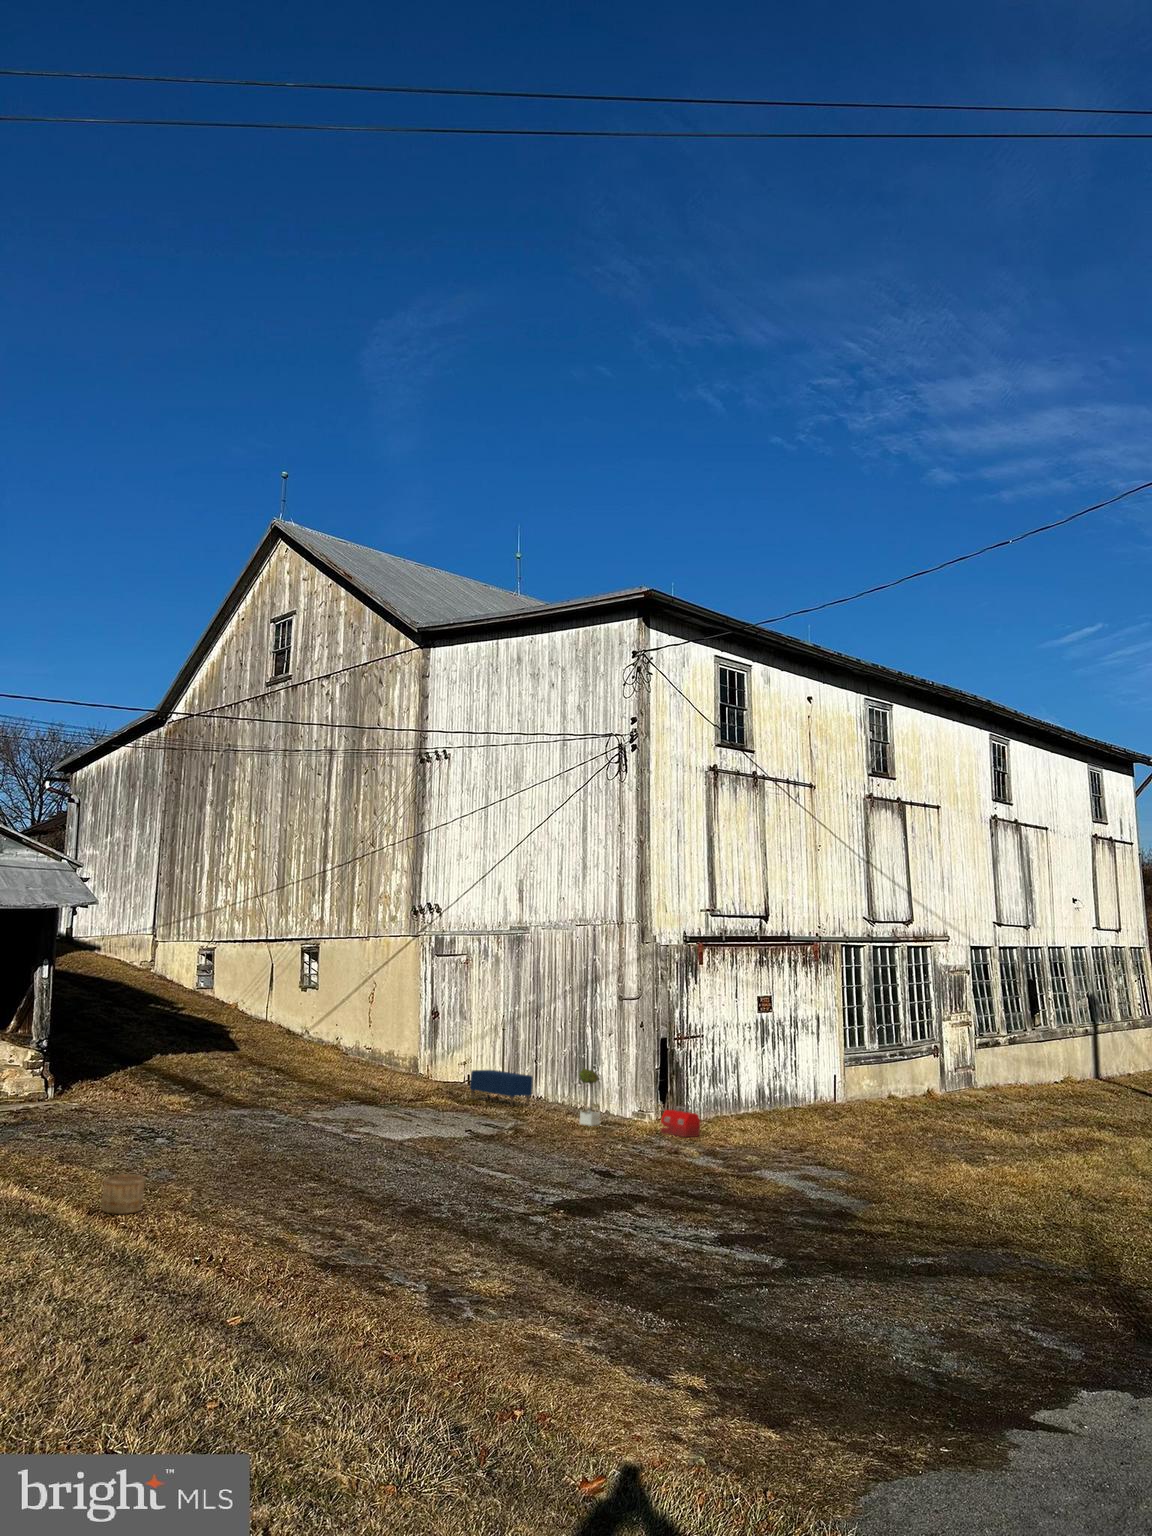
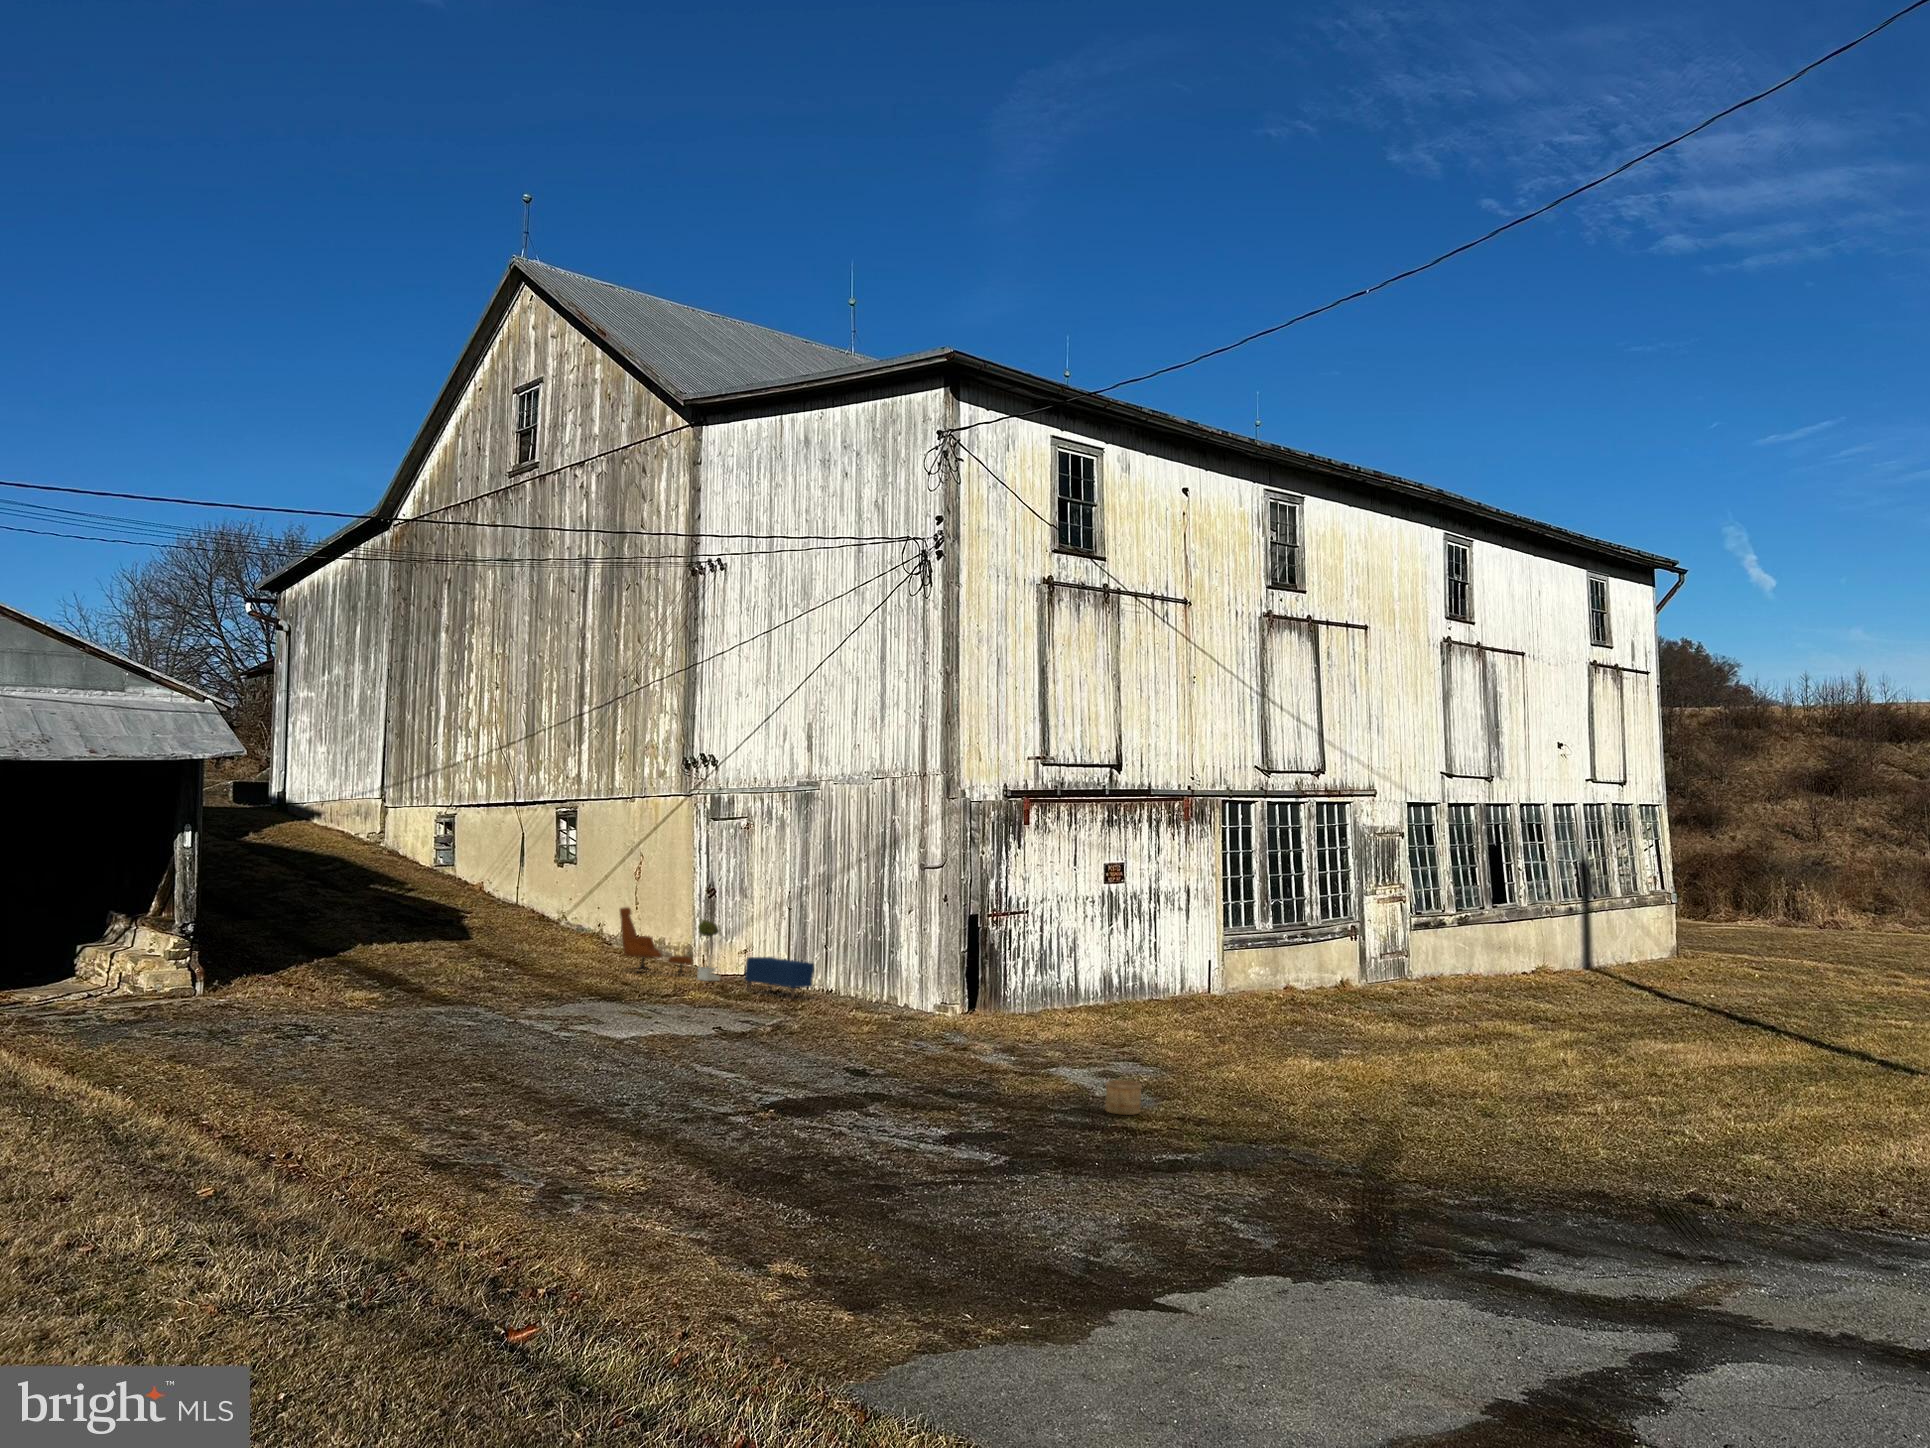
lounge chair: none [363,1027,423,1084] -> present [620,907,692,974]
potted tree: present [579,1069,600,1126] -> present [697,920,721,981]
toolbox: present [661,1106,700,1137] -> none [967,996,1015,1033]
wooden bucket: present [102,1174,146,1214] -> present [1105,1080,1142,1115]

